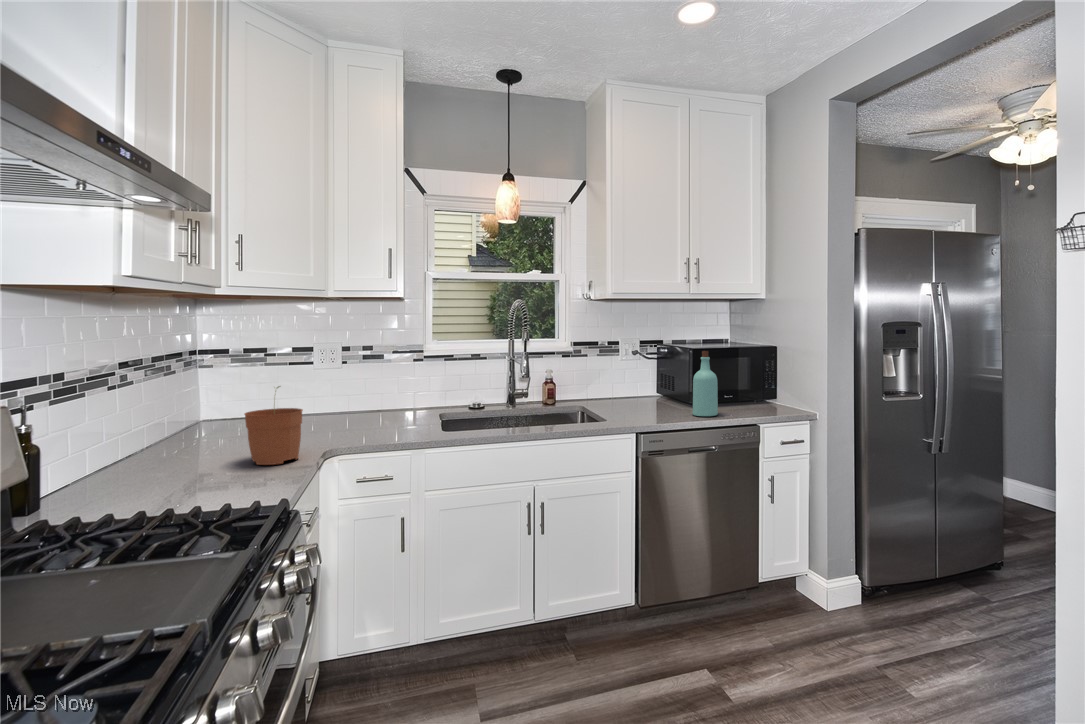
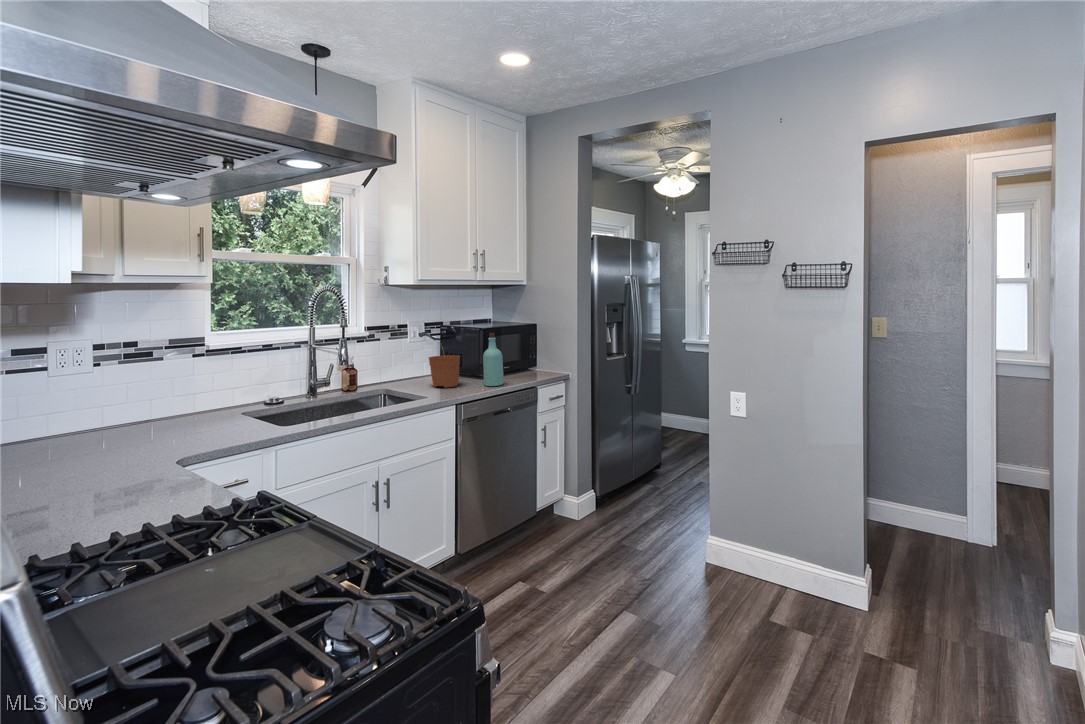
plant pot: present [245,386,303,465] -> present [429,355,460,387]

